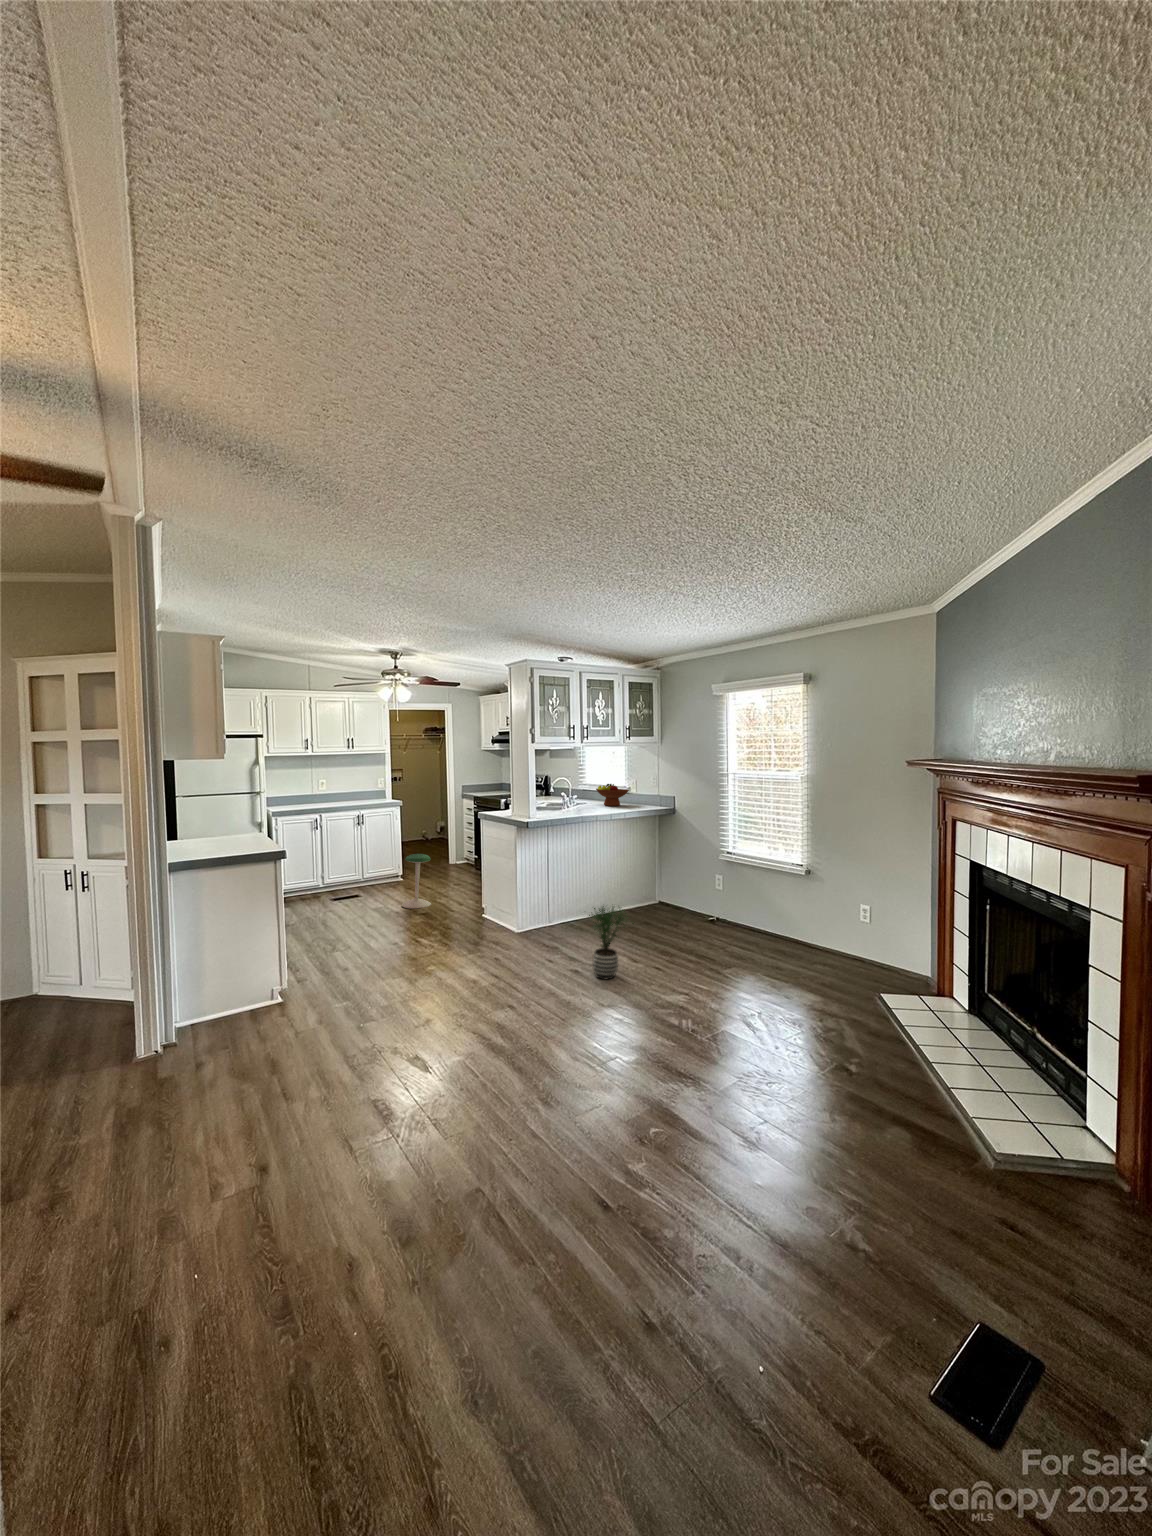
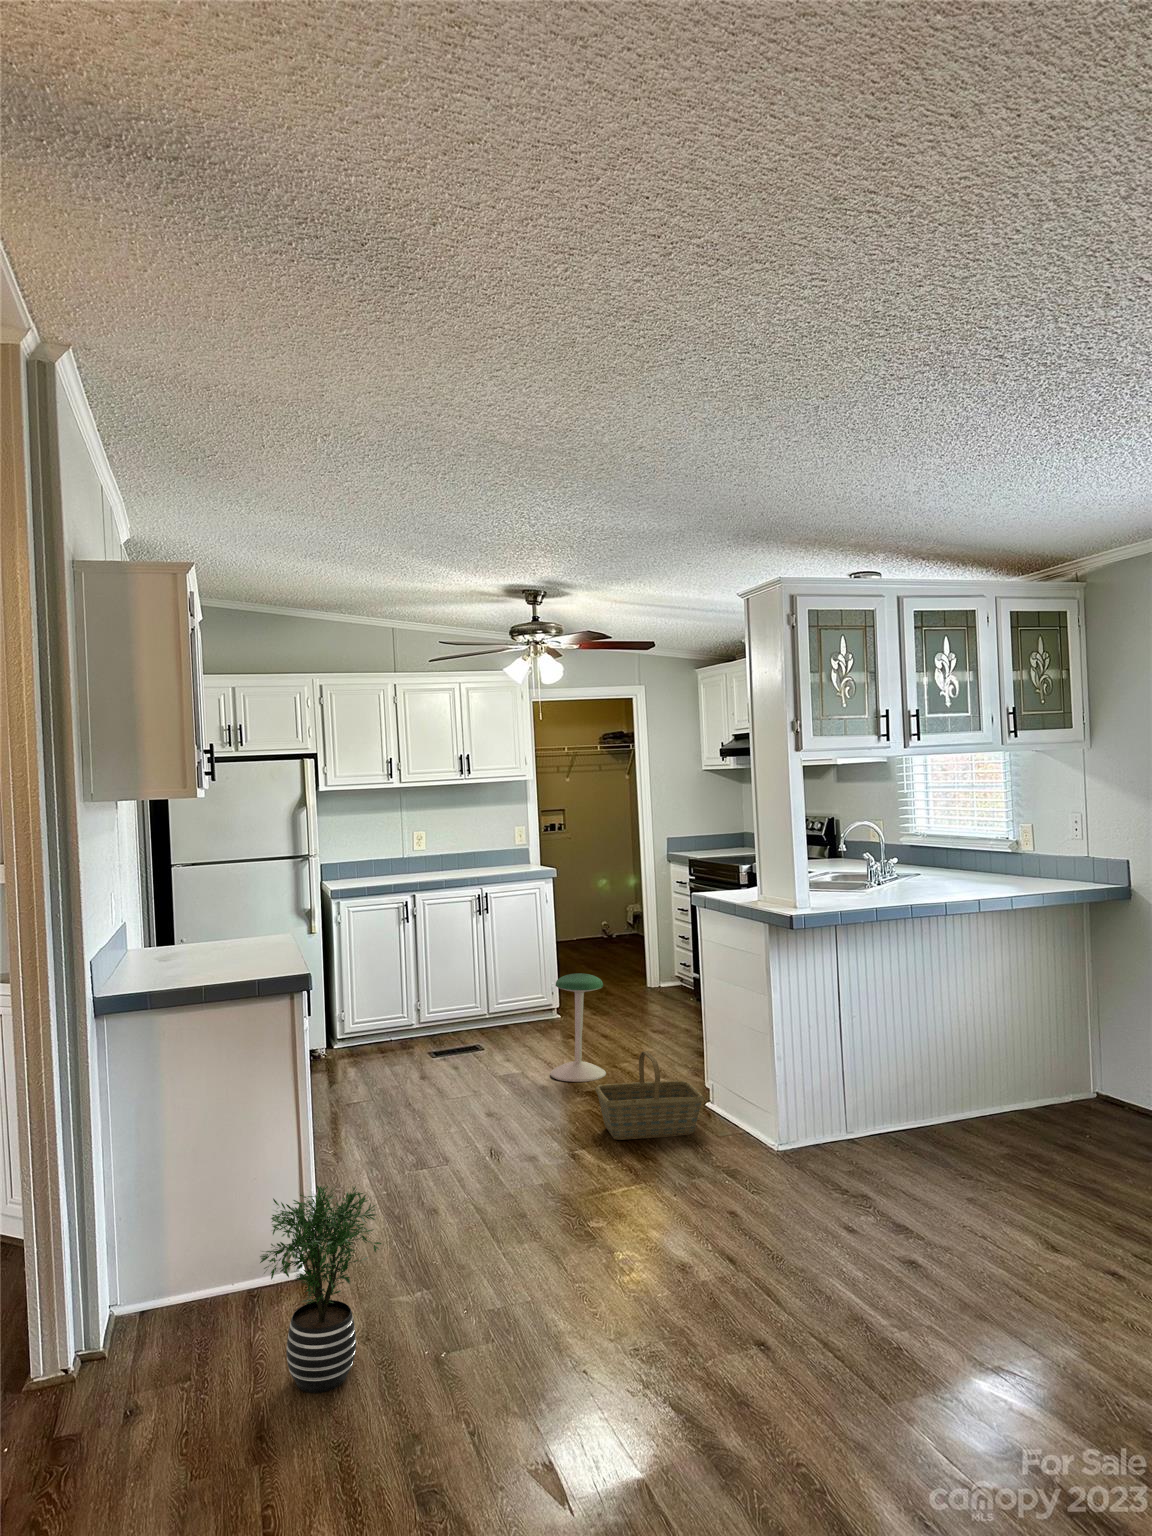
fruit bowl: present [596,784,629,806] -> none [940,833,1018,881]
basket: none [428,889,483,932] -> present [595,1051,704,1140]
potted plant: present [589,906,634,979] -> present [260,1186,382,1393]

